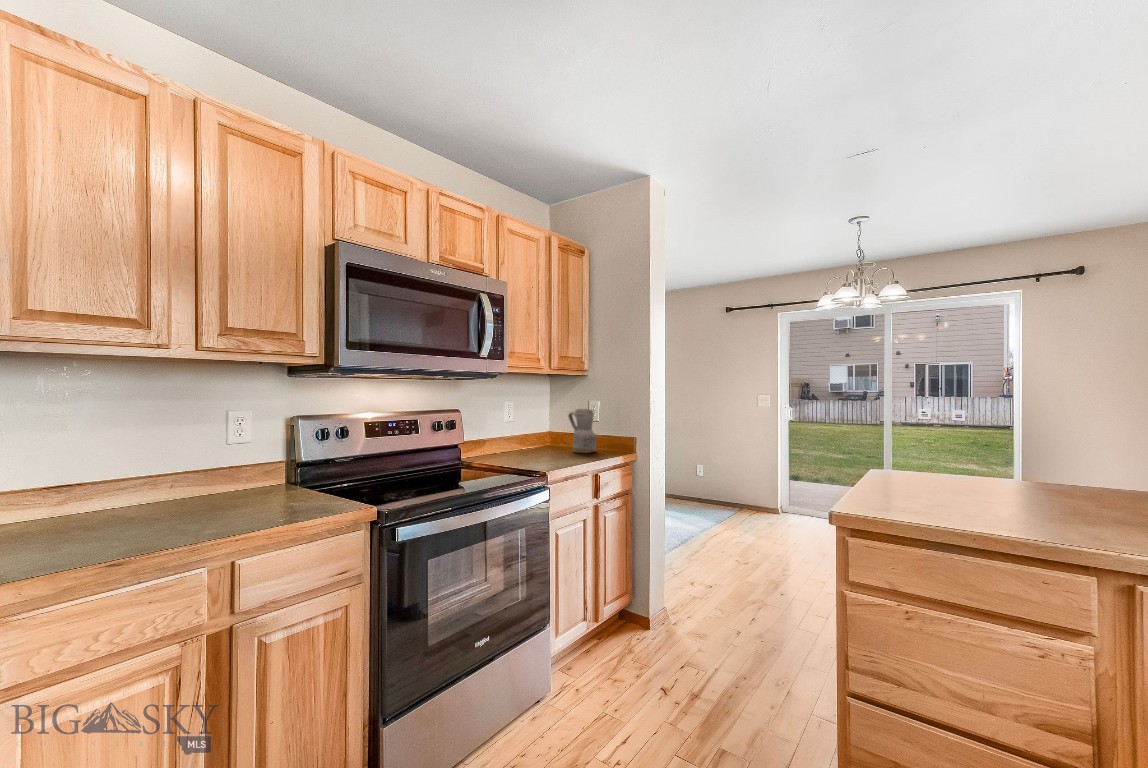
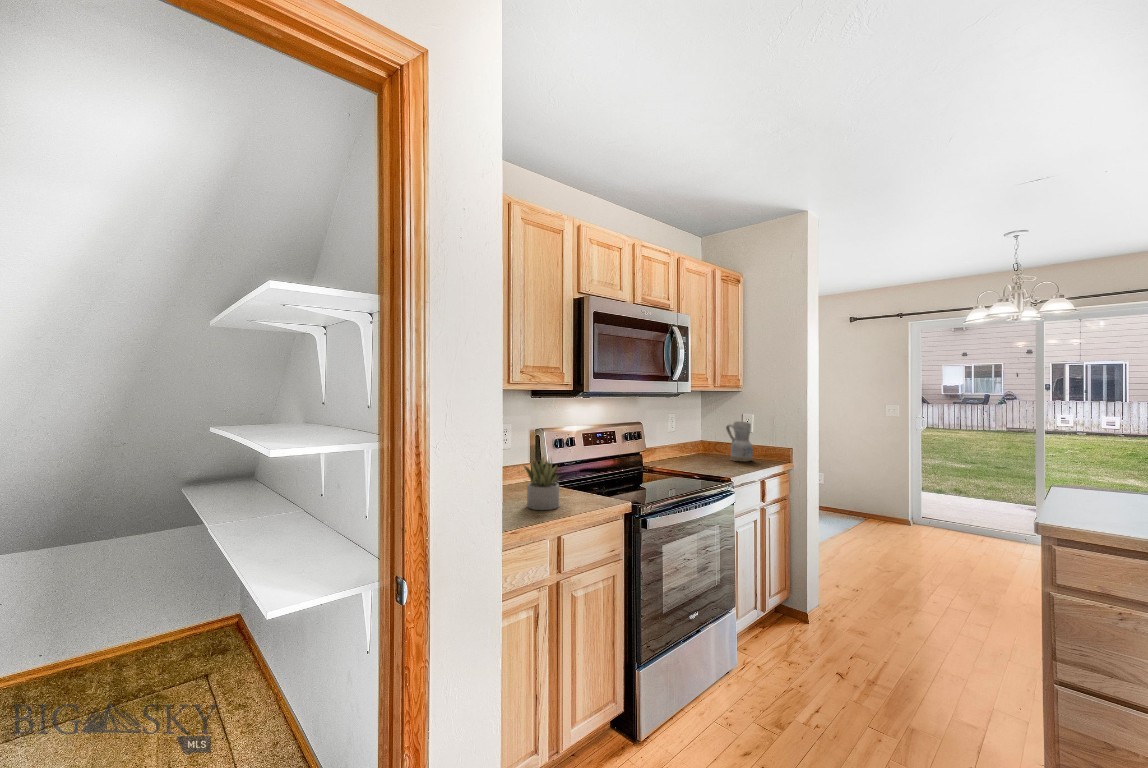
succulent plant: none [205,447,265,523] -> present [524,457,559,510]

